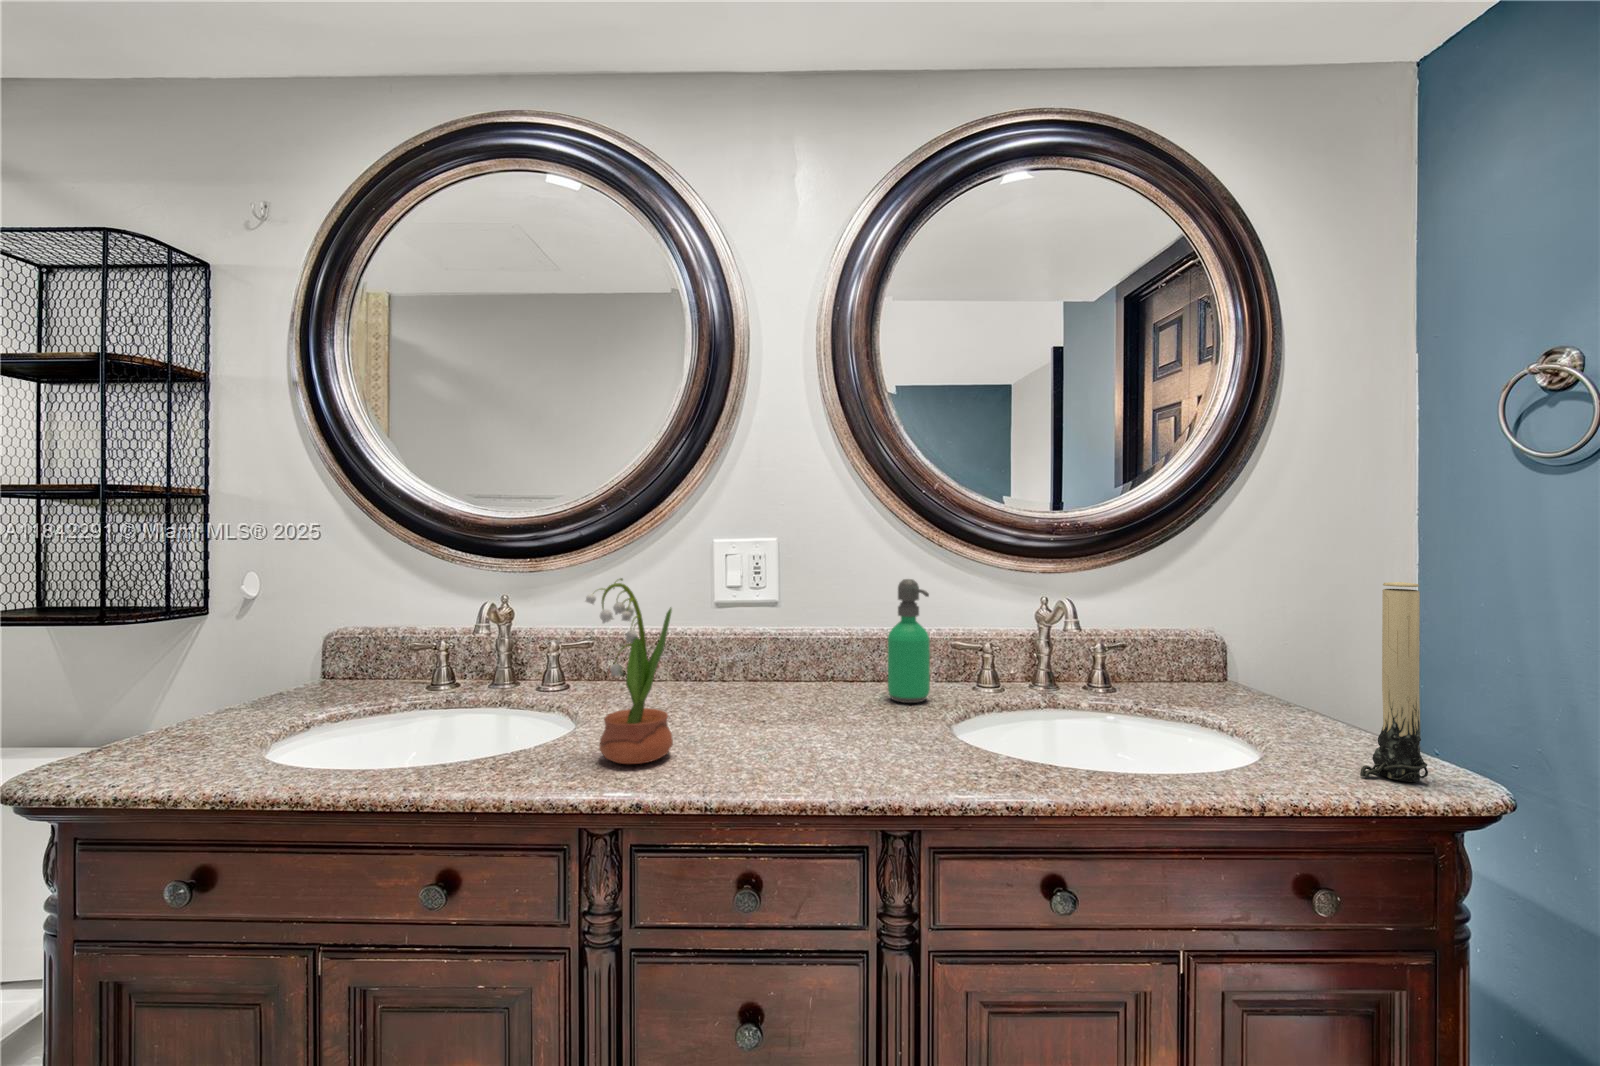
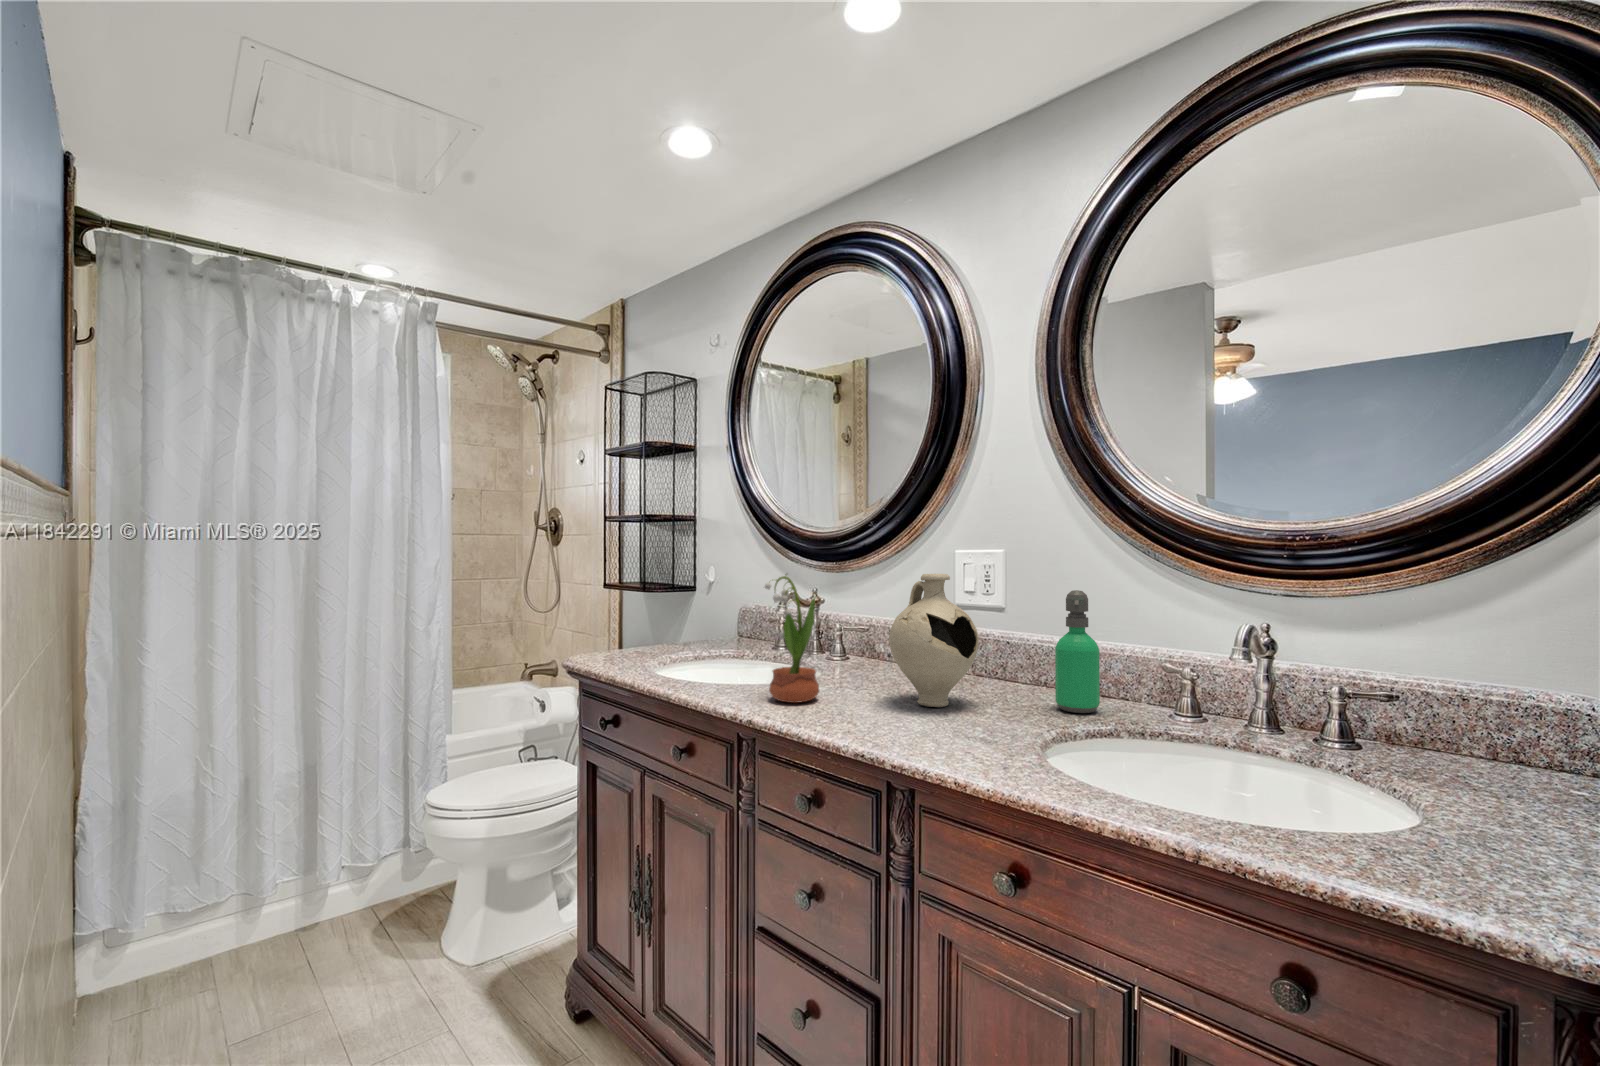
decorative vase: none [740,569,842,729] -> present [889,574,979,707]
candle: present [1360,582,1428,782] -> none [1419,612,1527,906]

